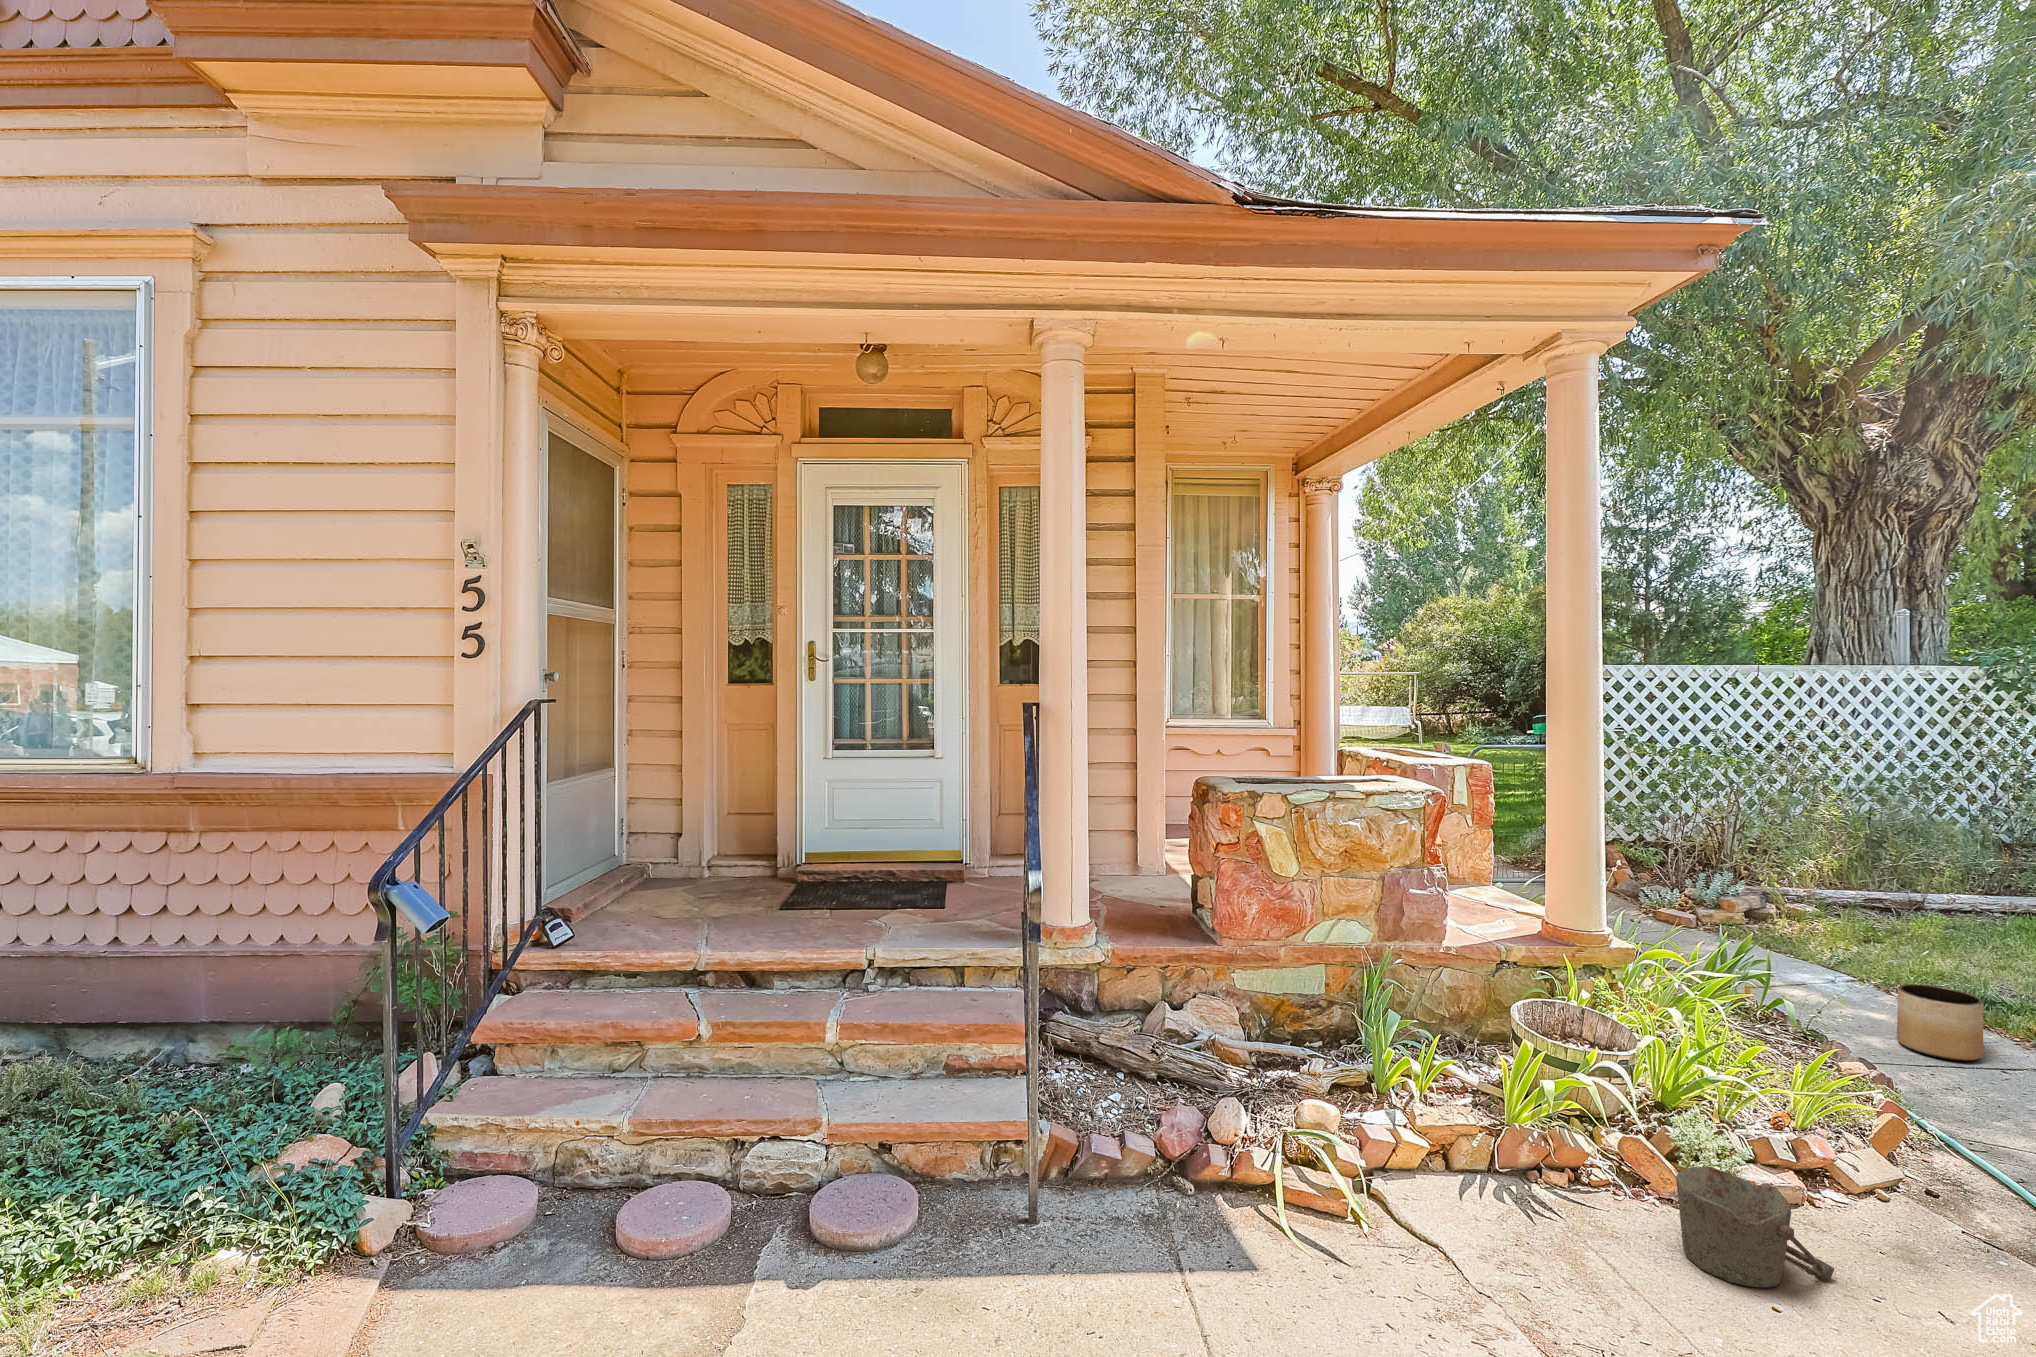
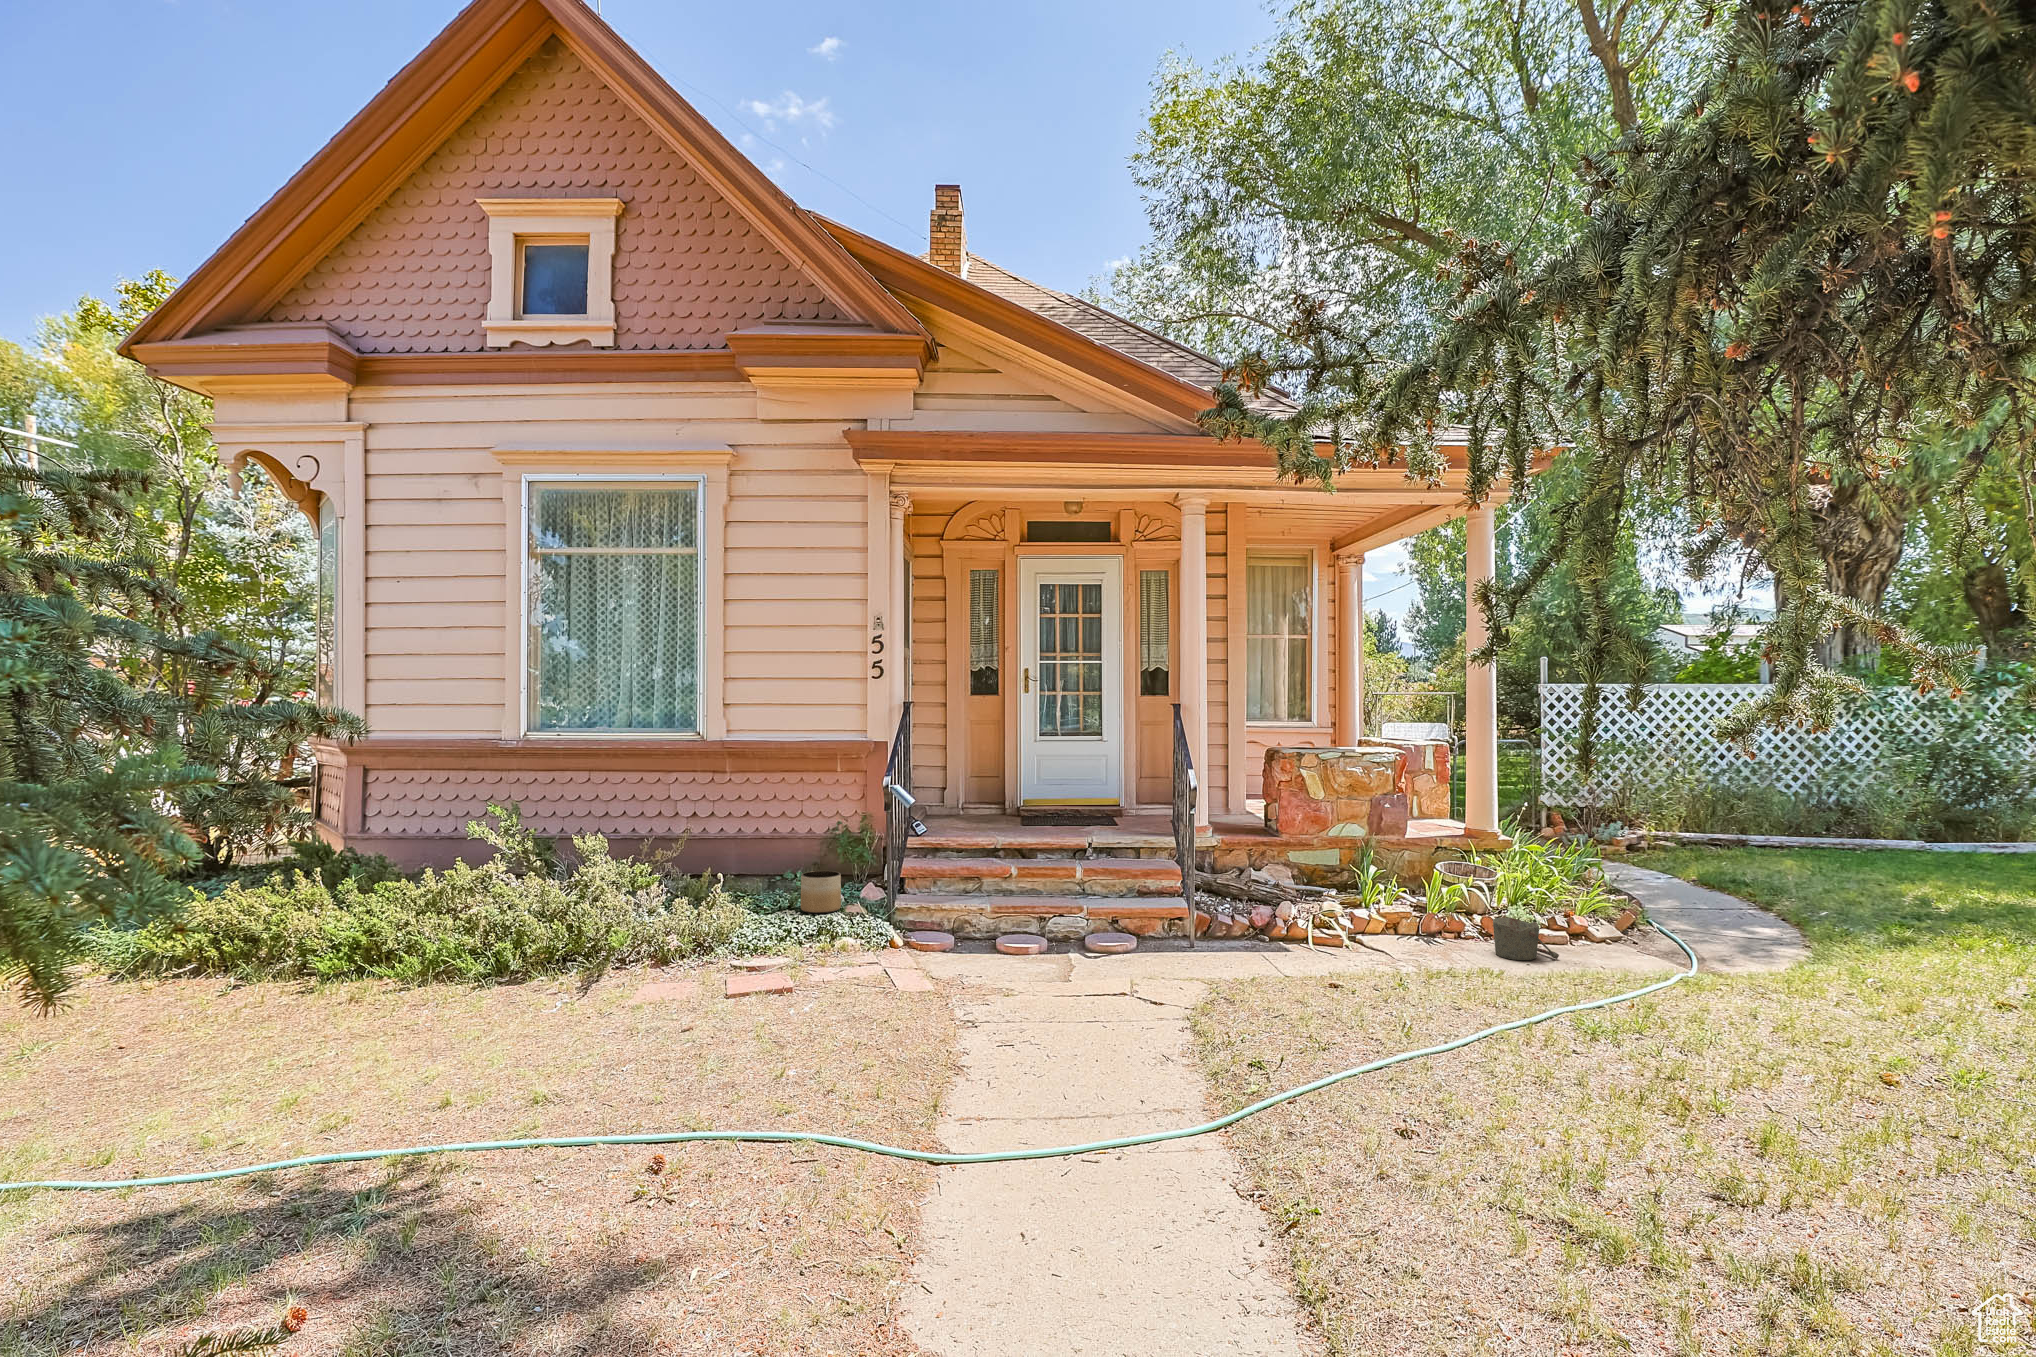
planter: present [1897,984,1983,1061] -> present [801,871,841,914]

